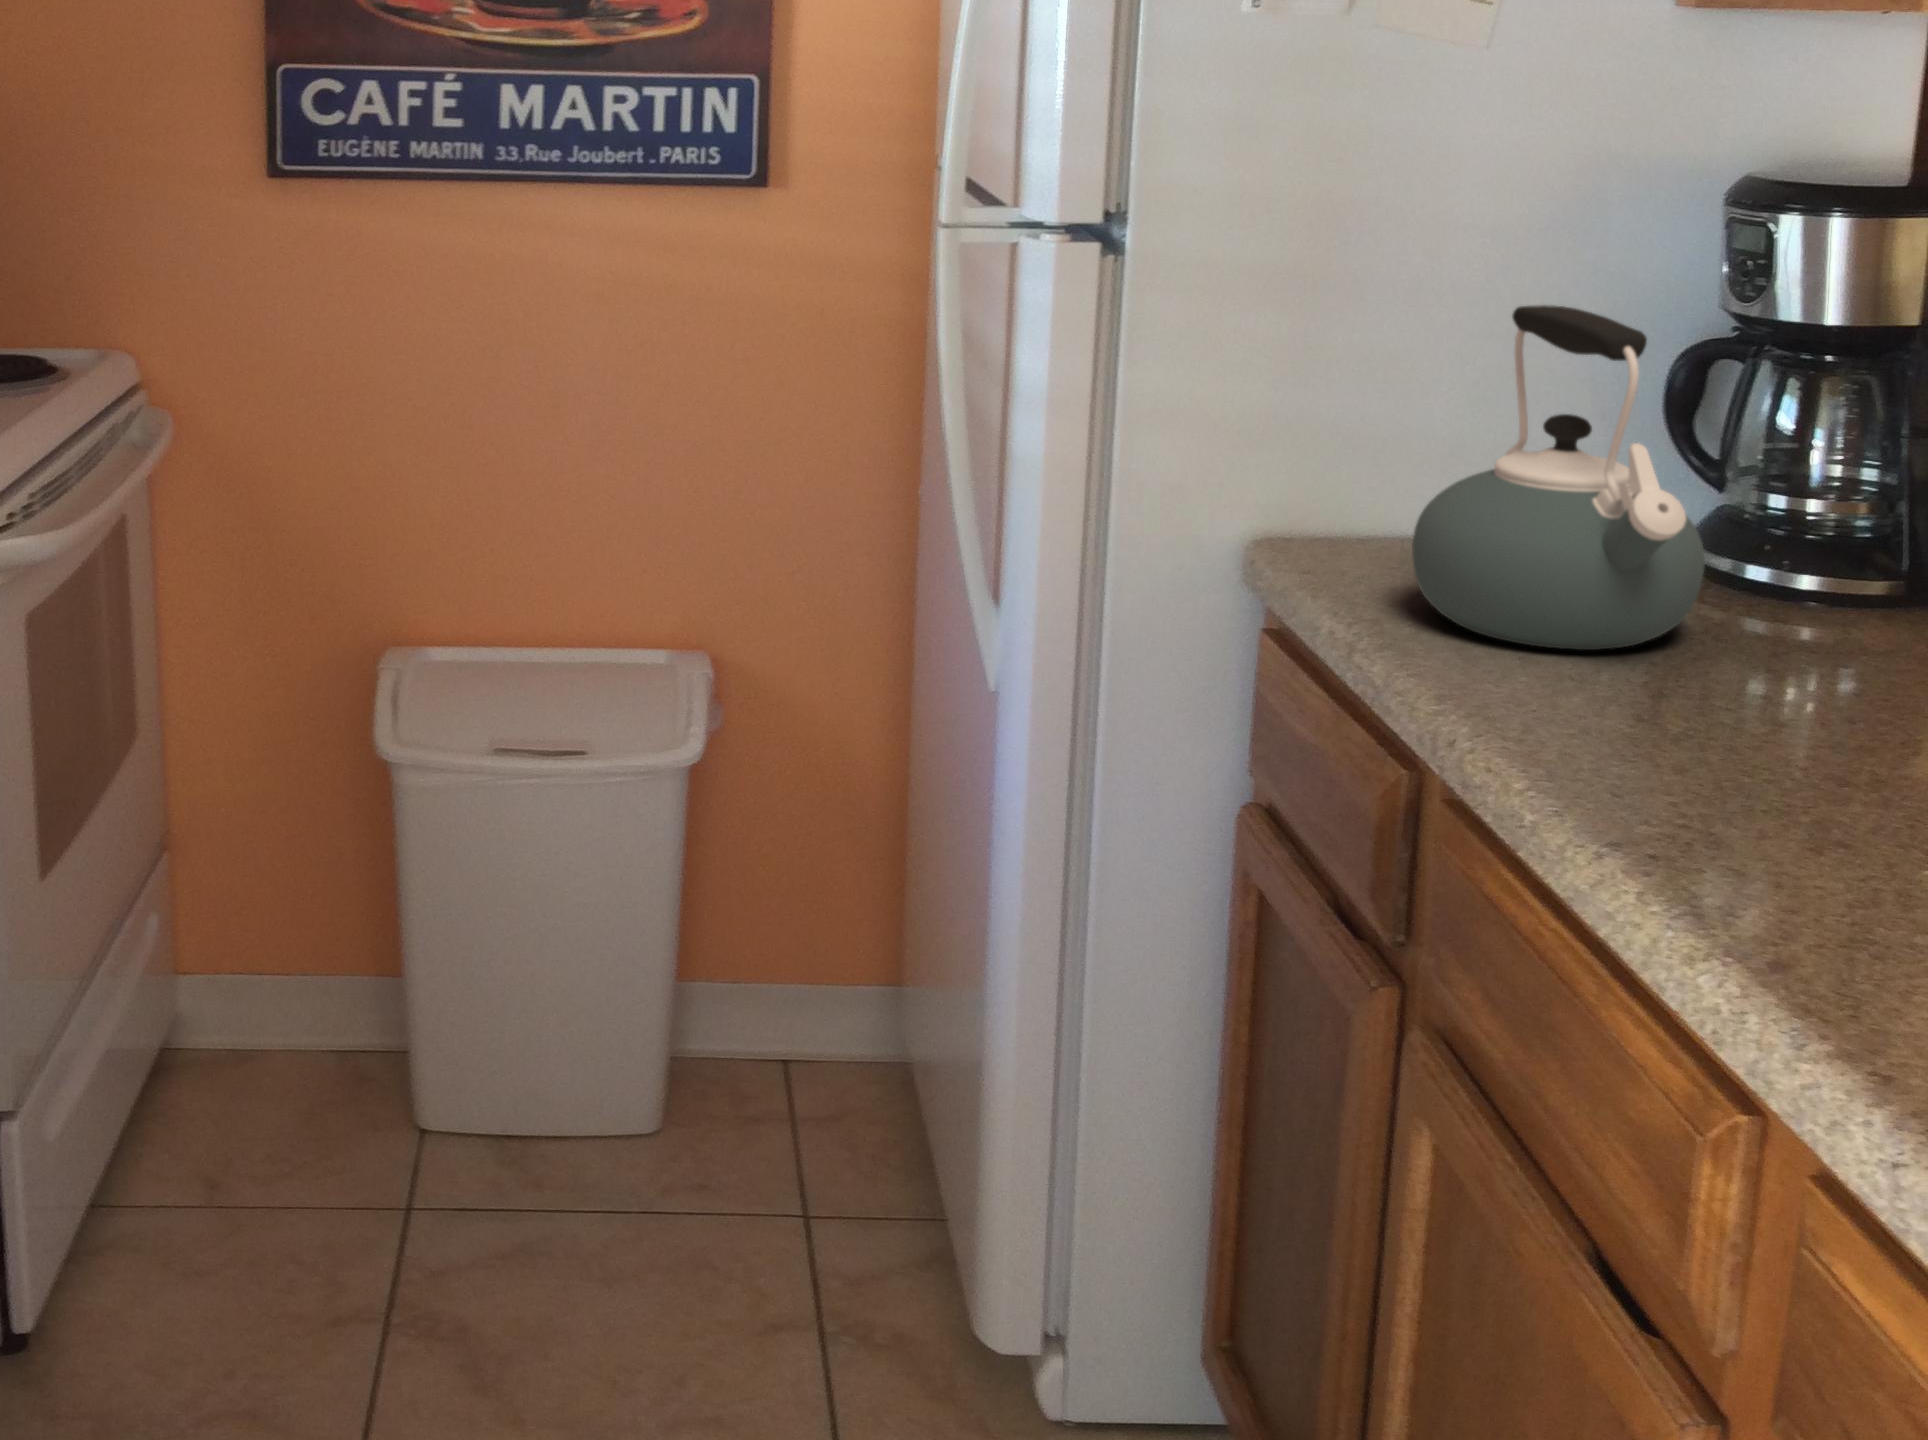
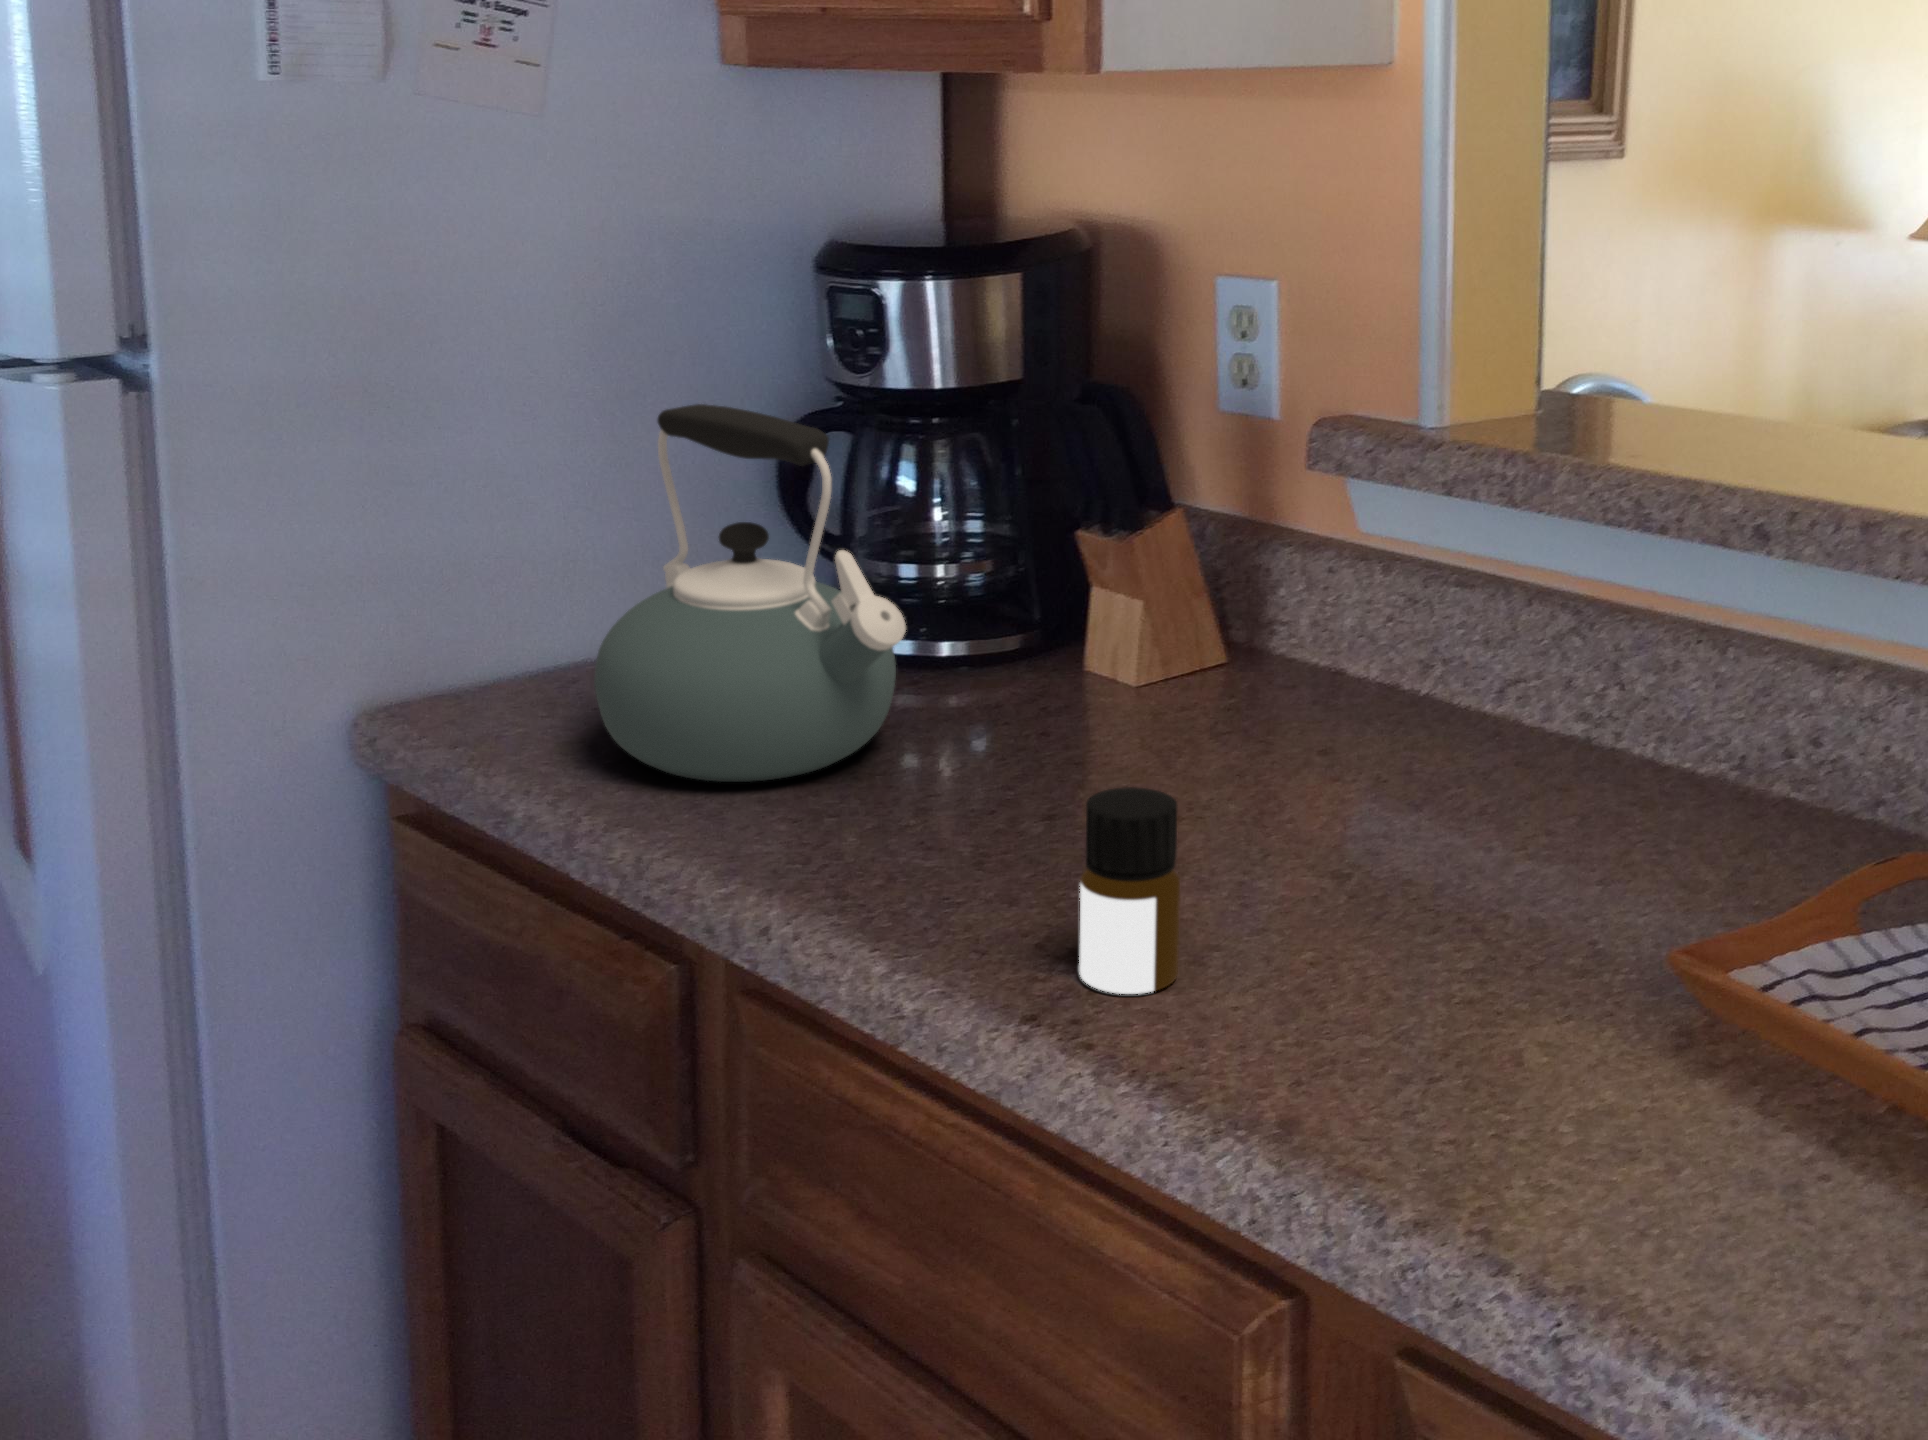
bottle: none [1688,657,1808,853] -> present [1079,787,1180,994]

